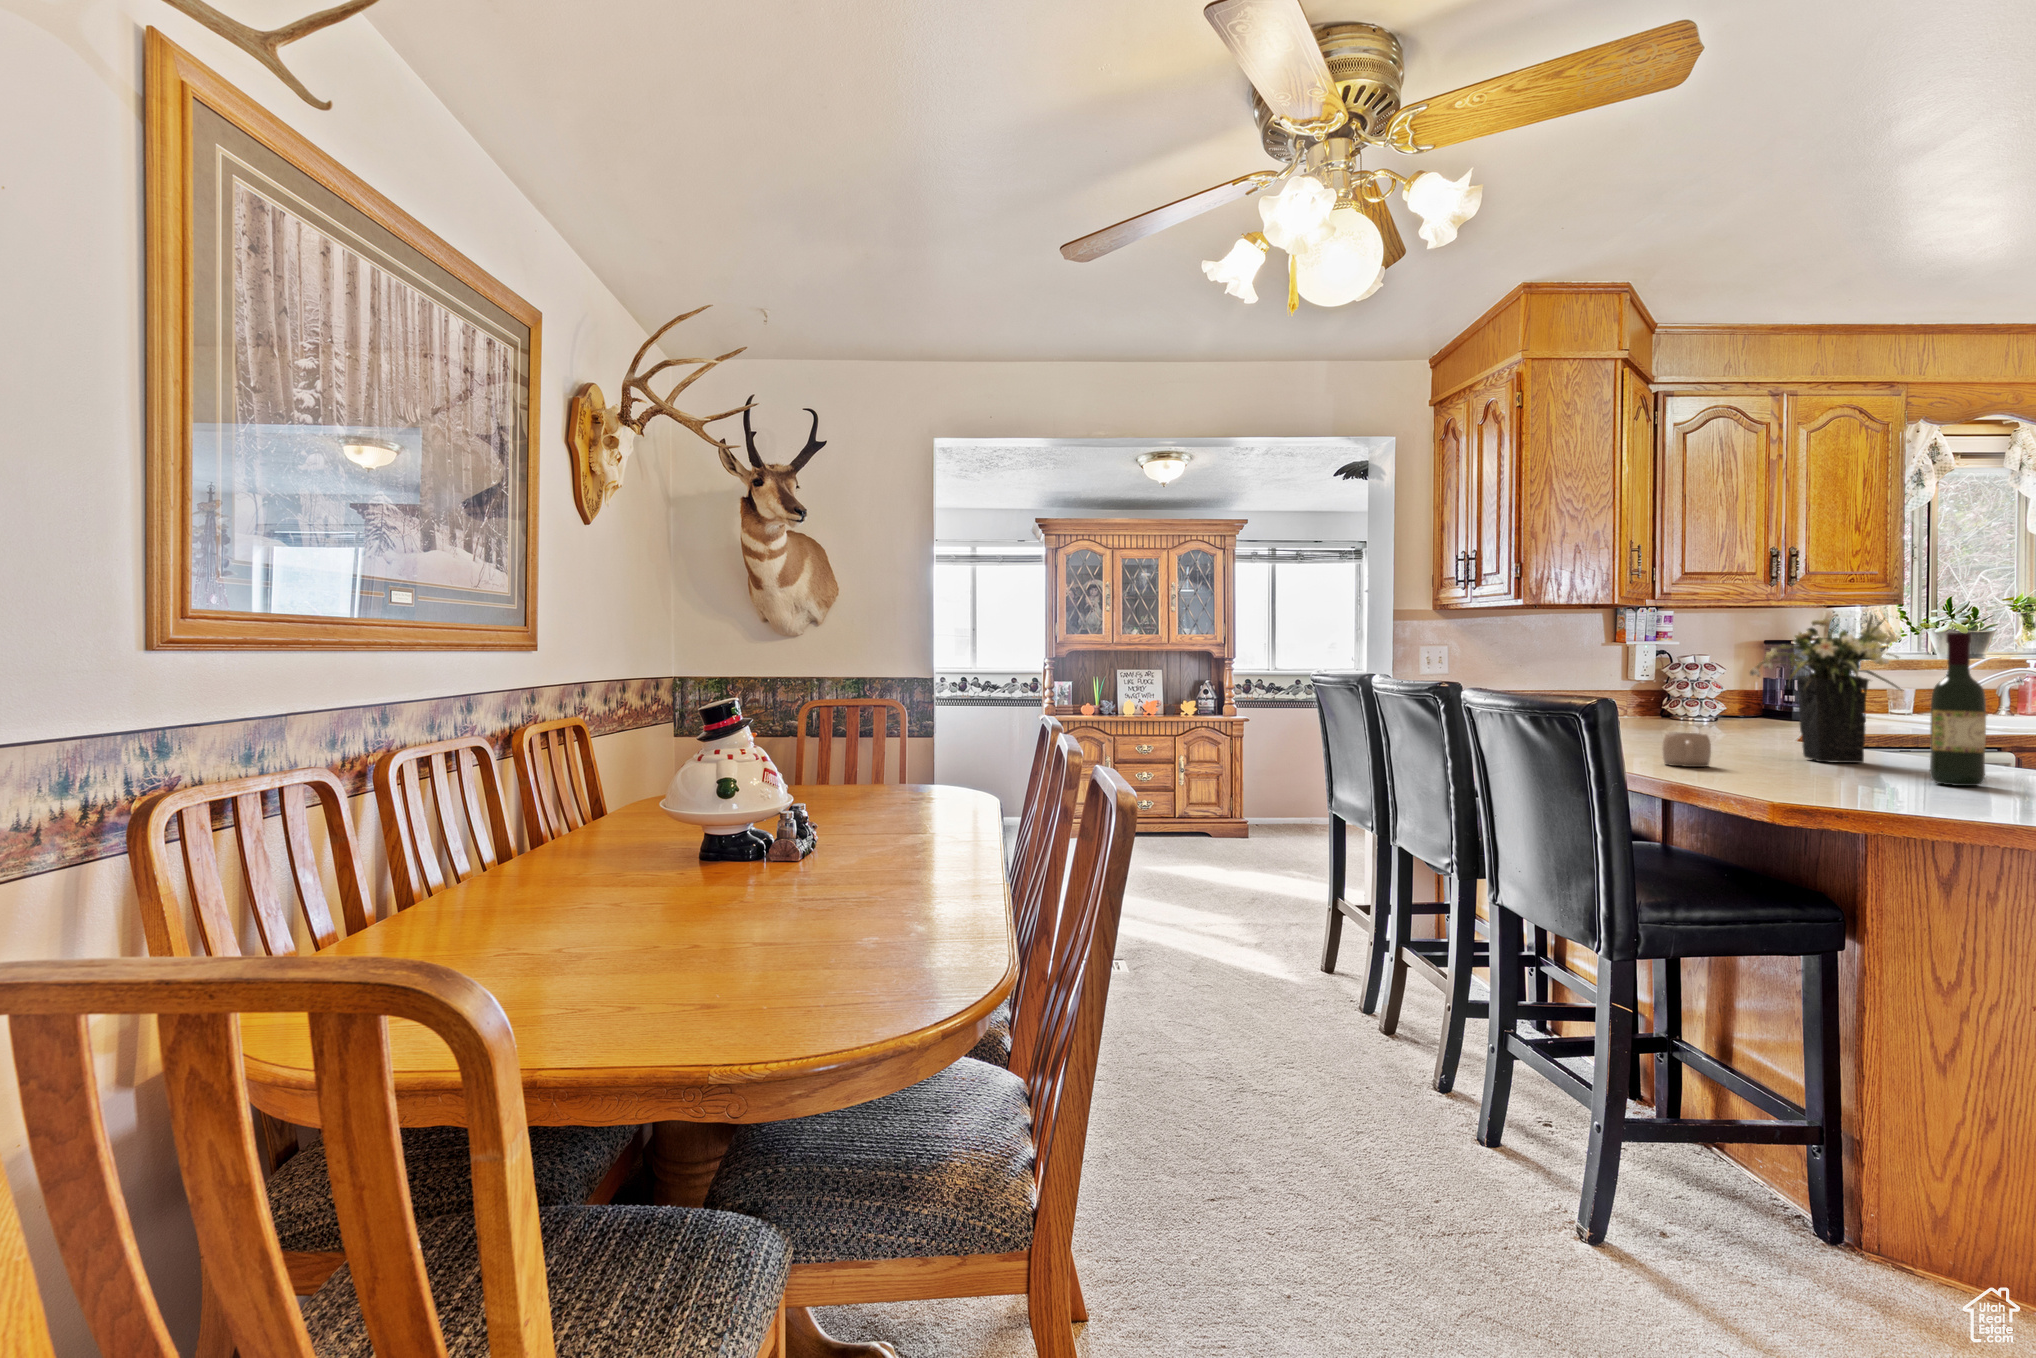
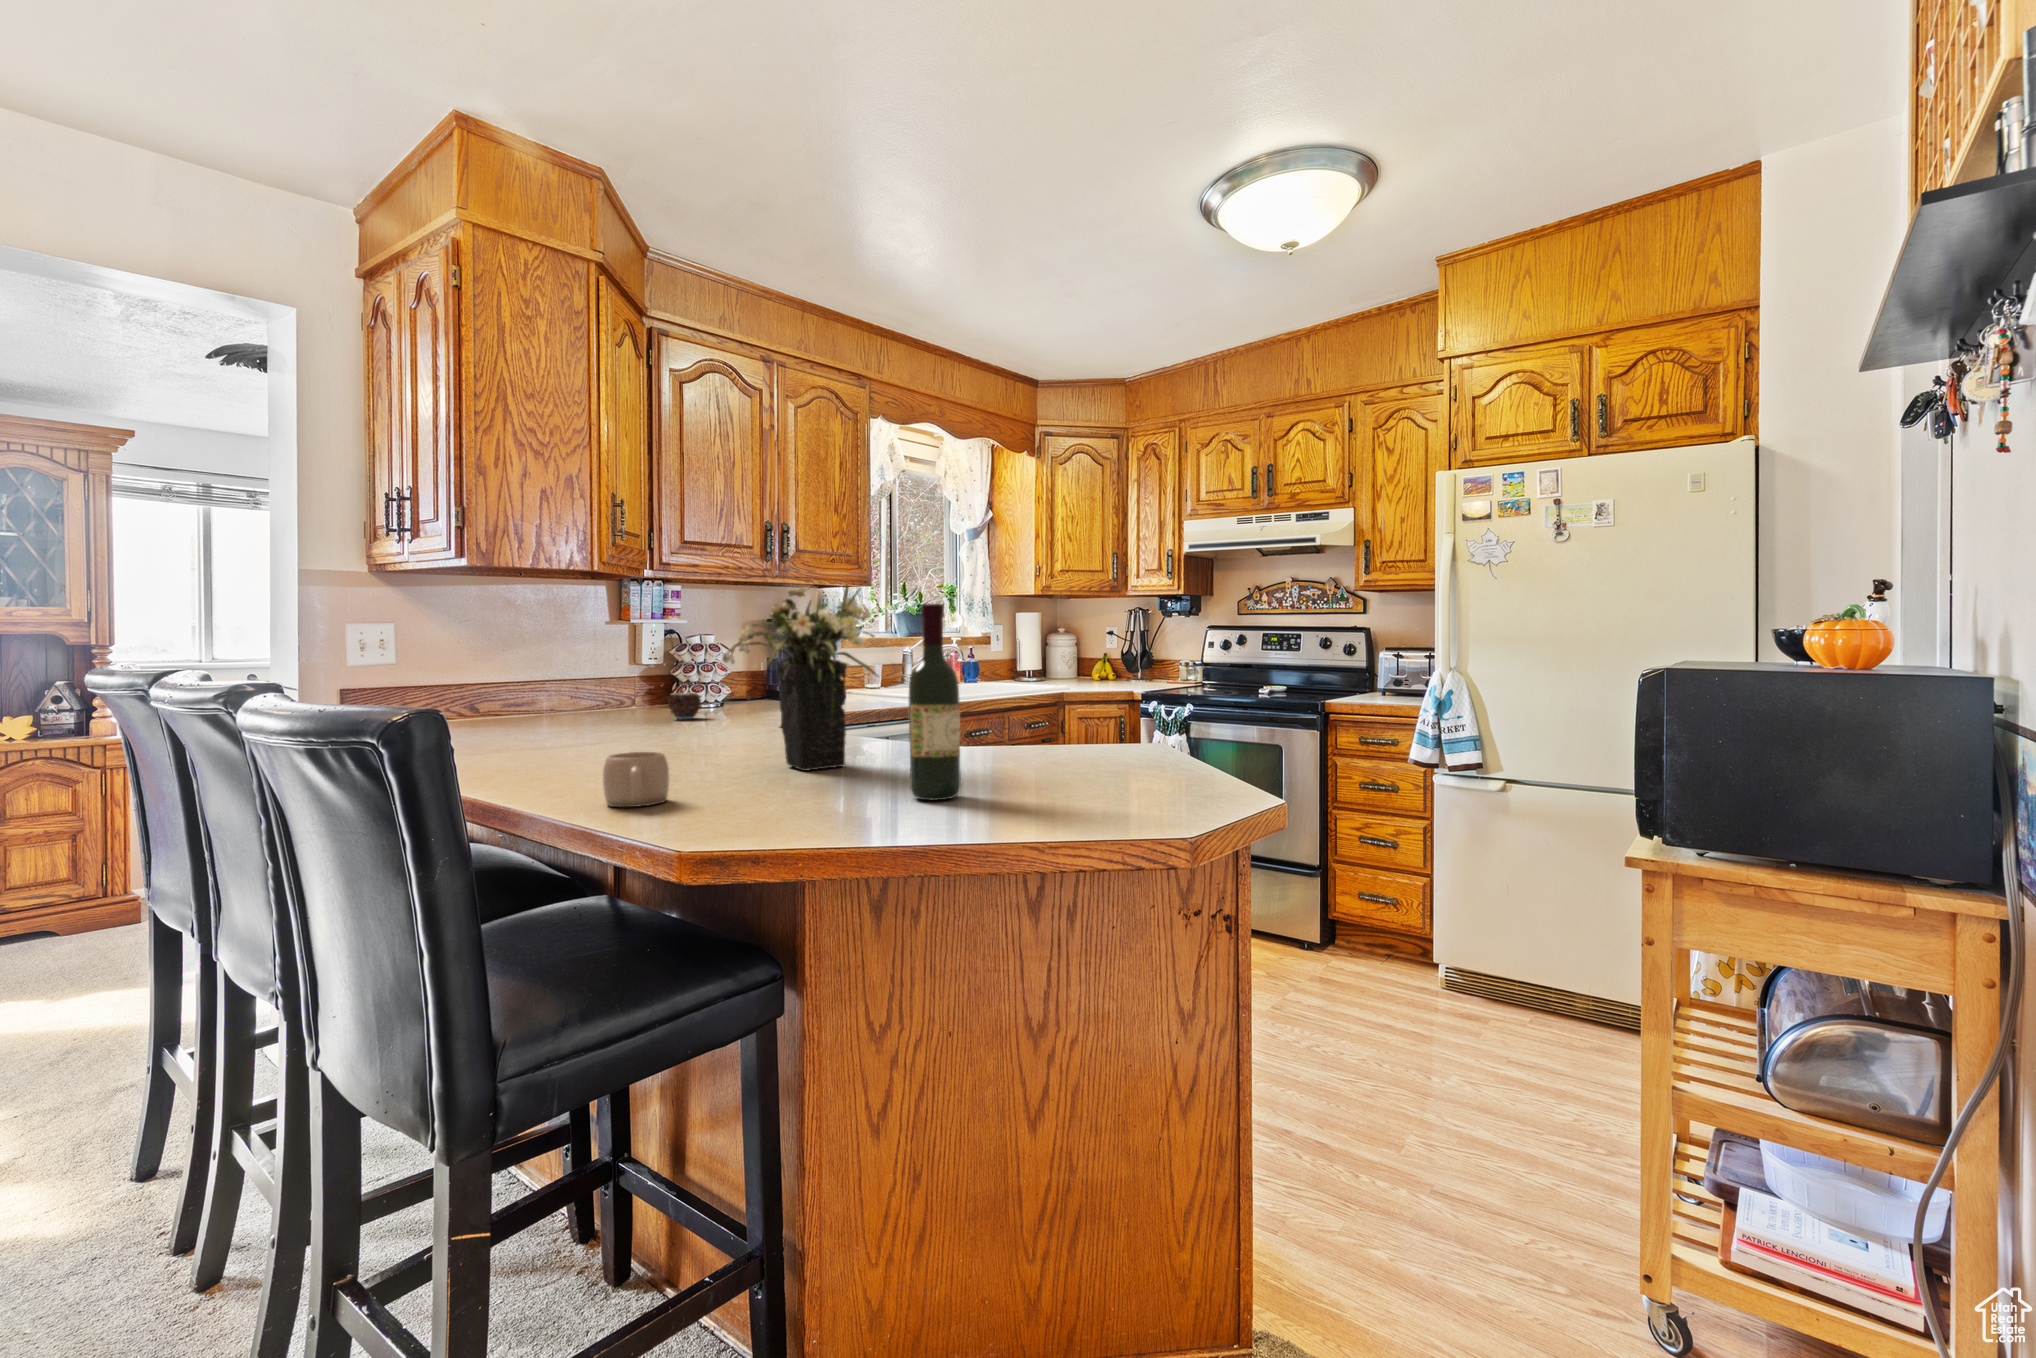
candle: none [1669,699,1702,726] -> present [668,692,701,719]

